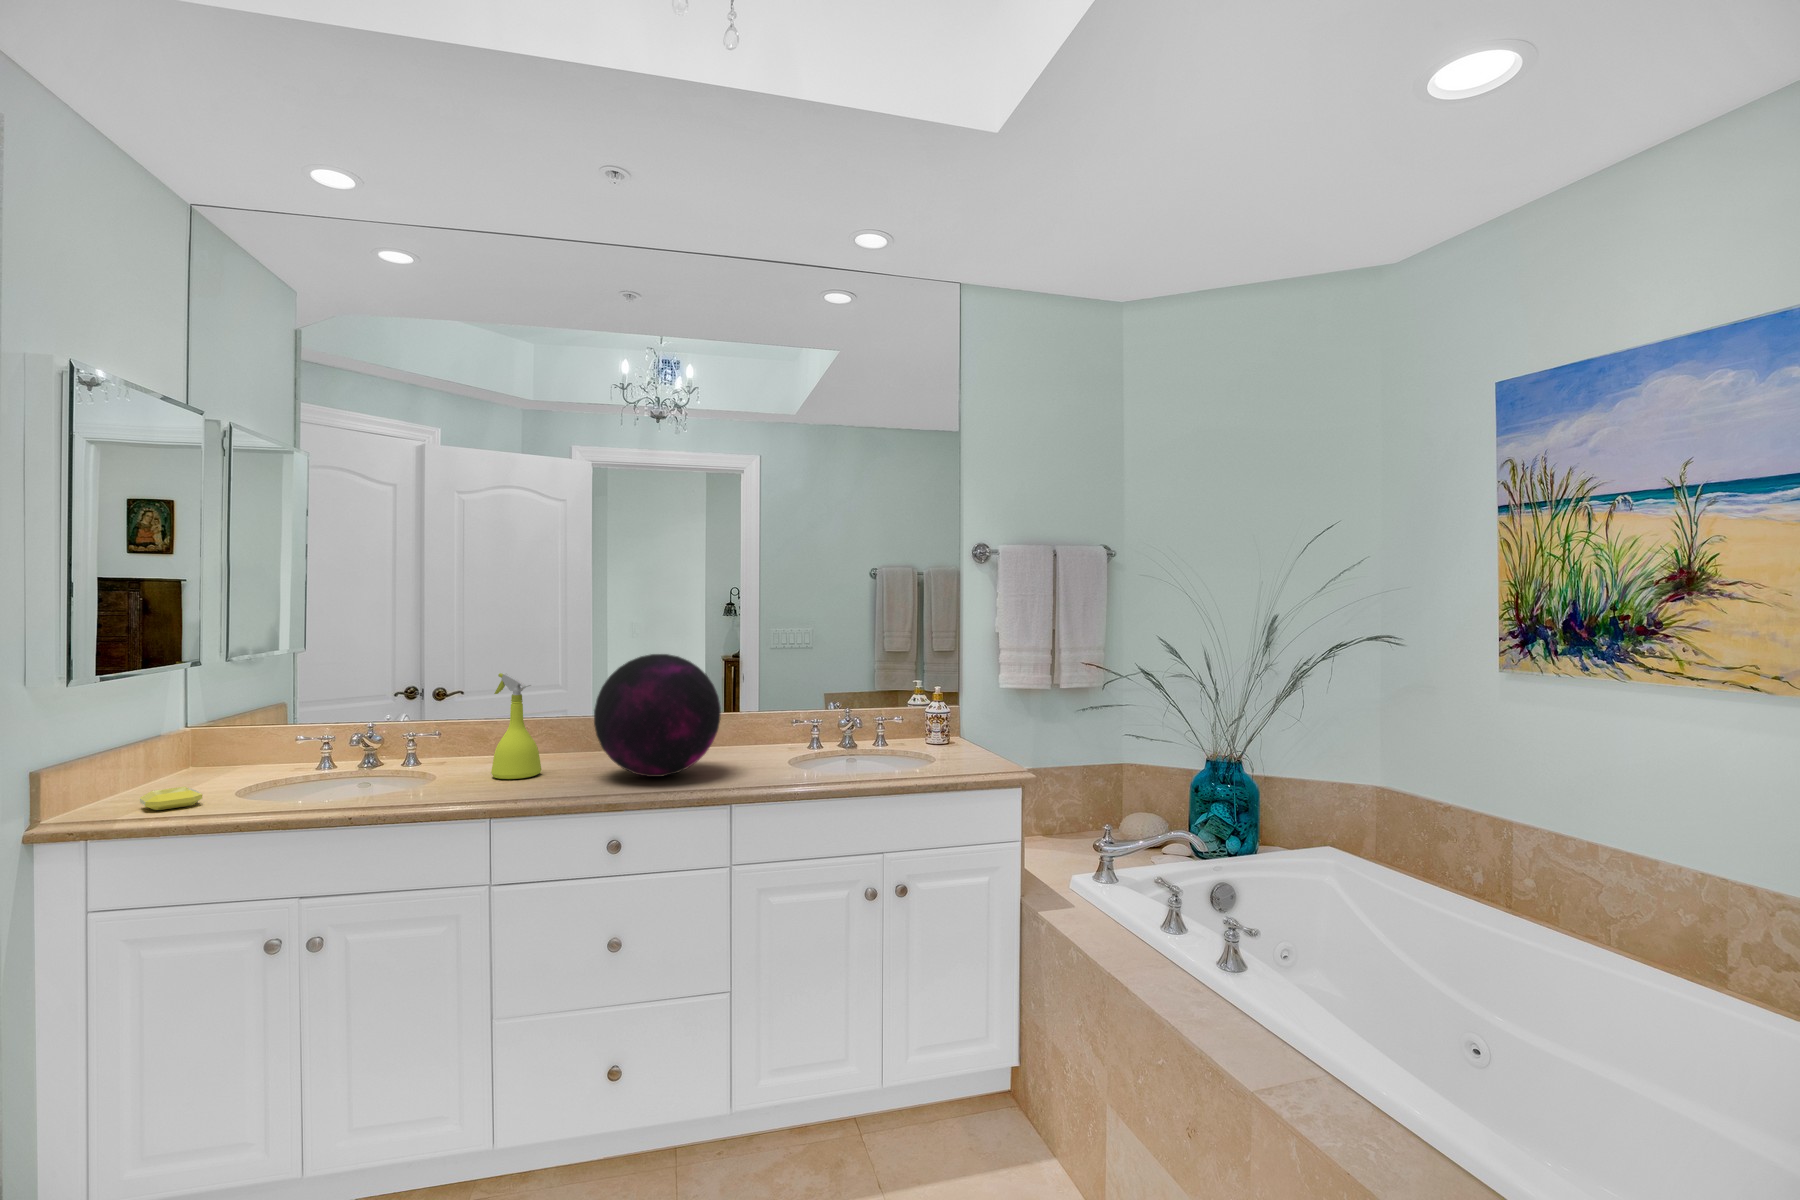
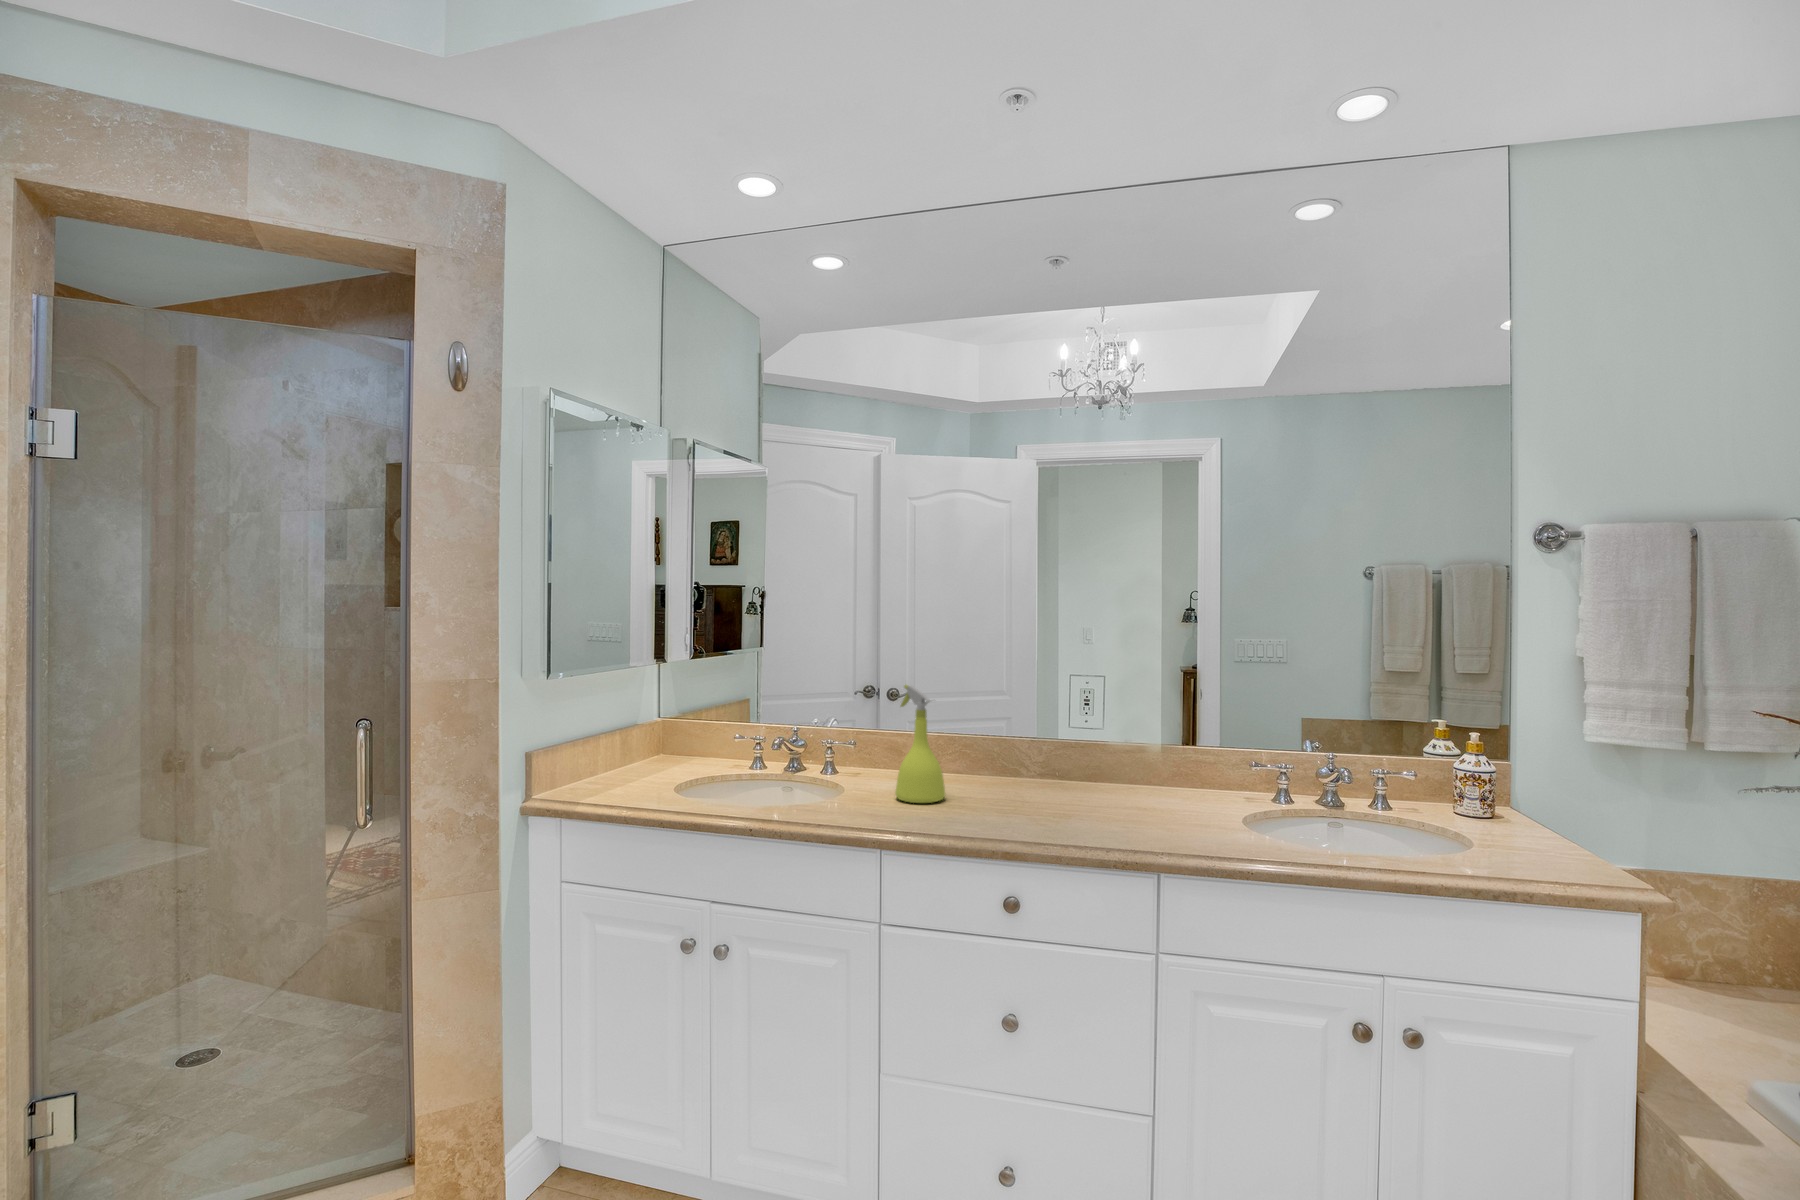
decorative orb: present [594,654,721,777] -> none [998,671,1149,821]
soap bar: present [140,787,202,810] -> none [603,777,647,798]

